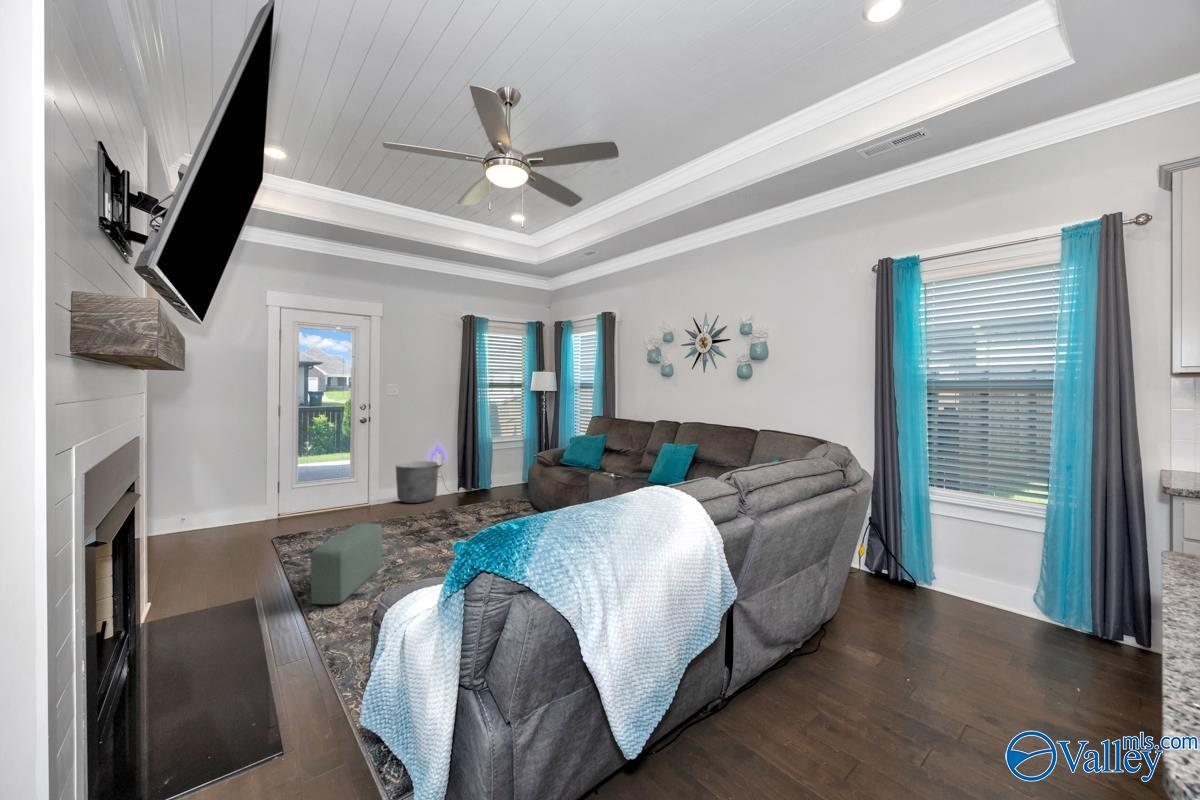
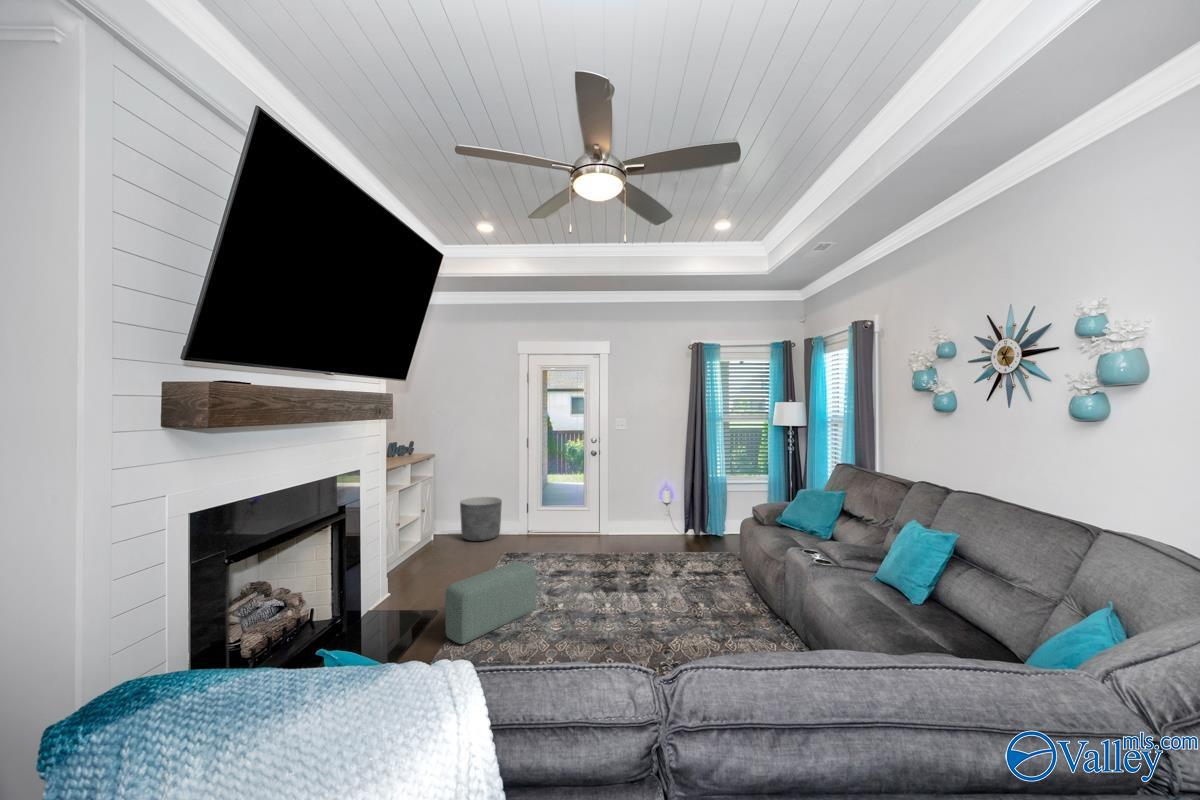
planter: present [396,461,438,503] -> present [460,497,502,541]

